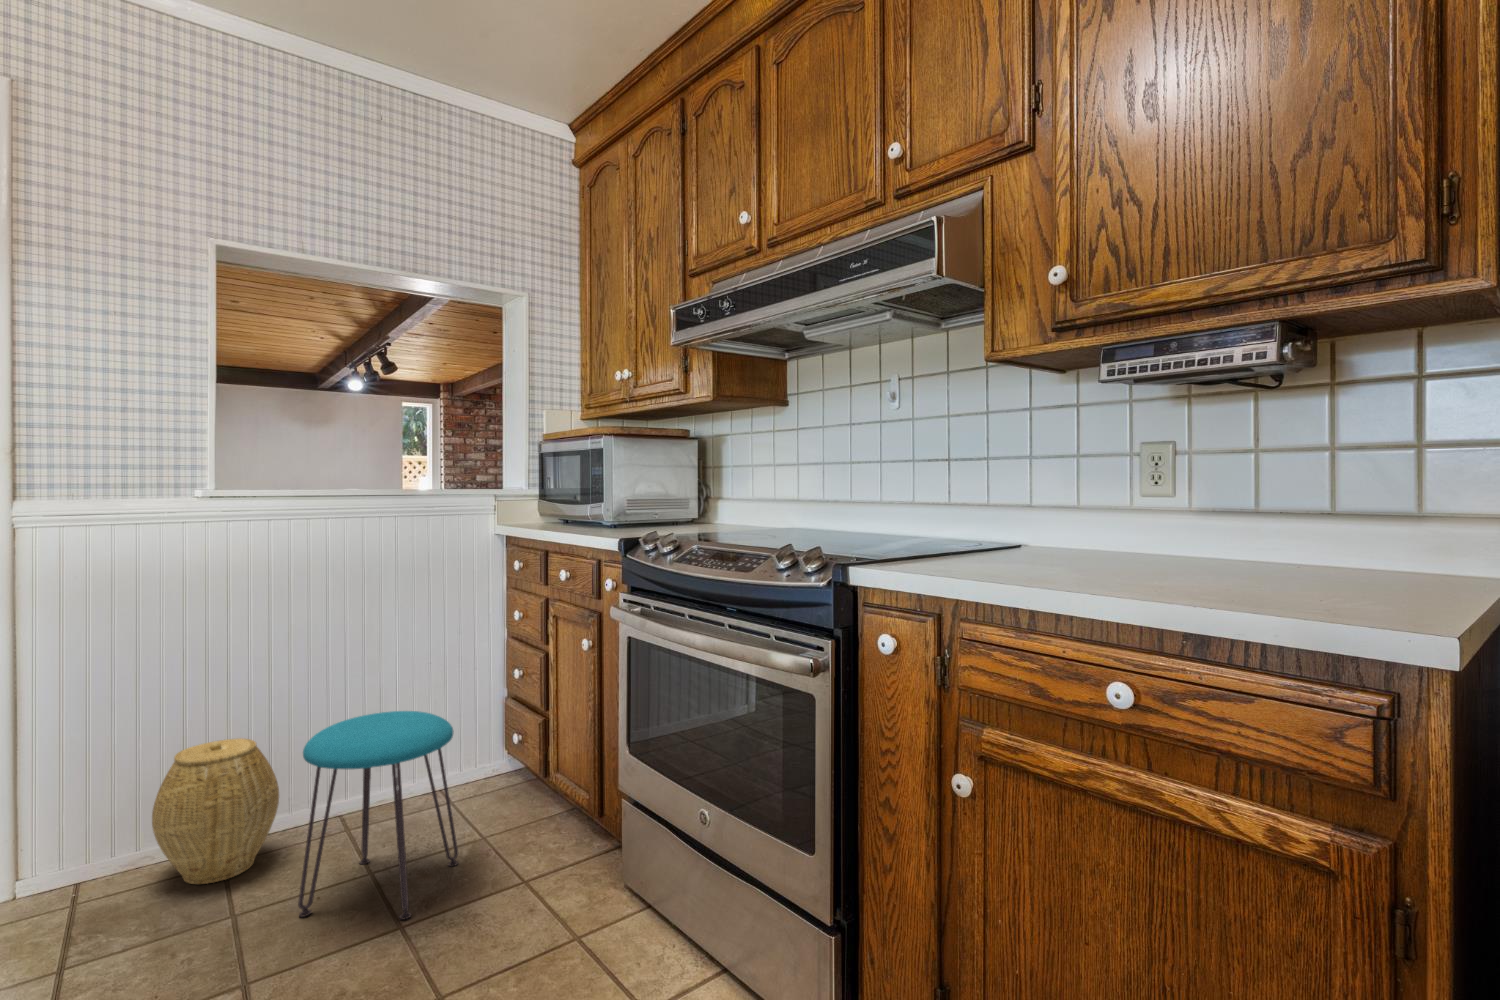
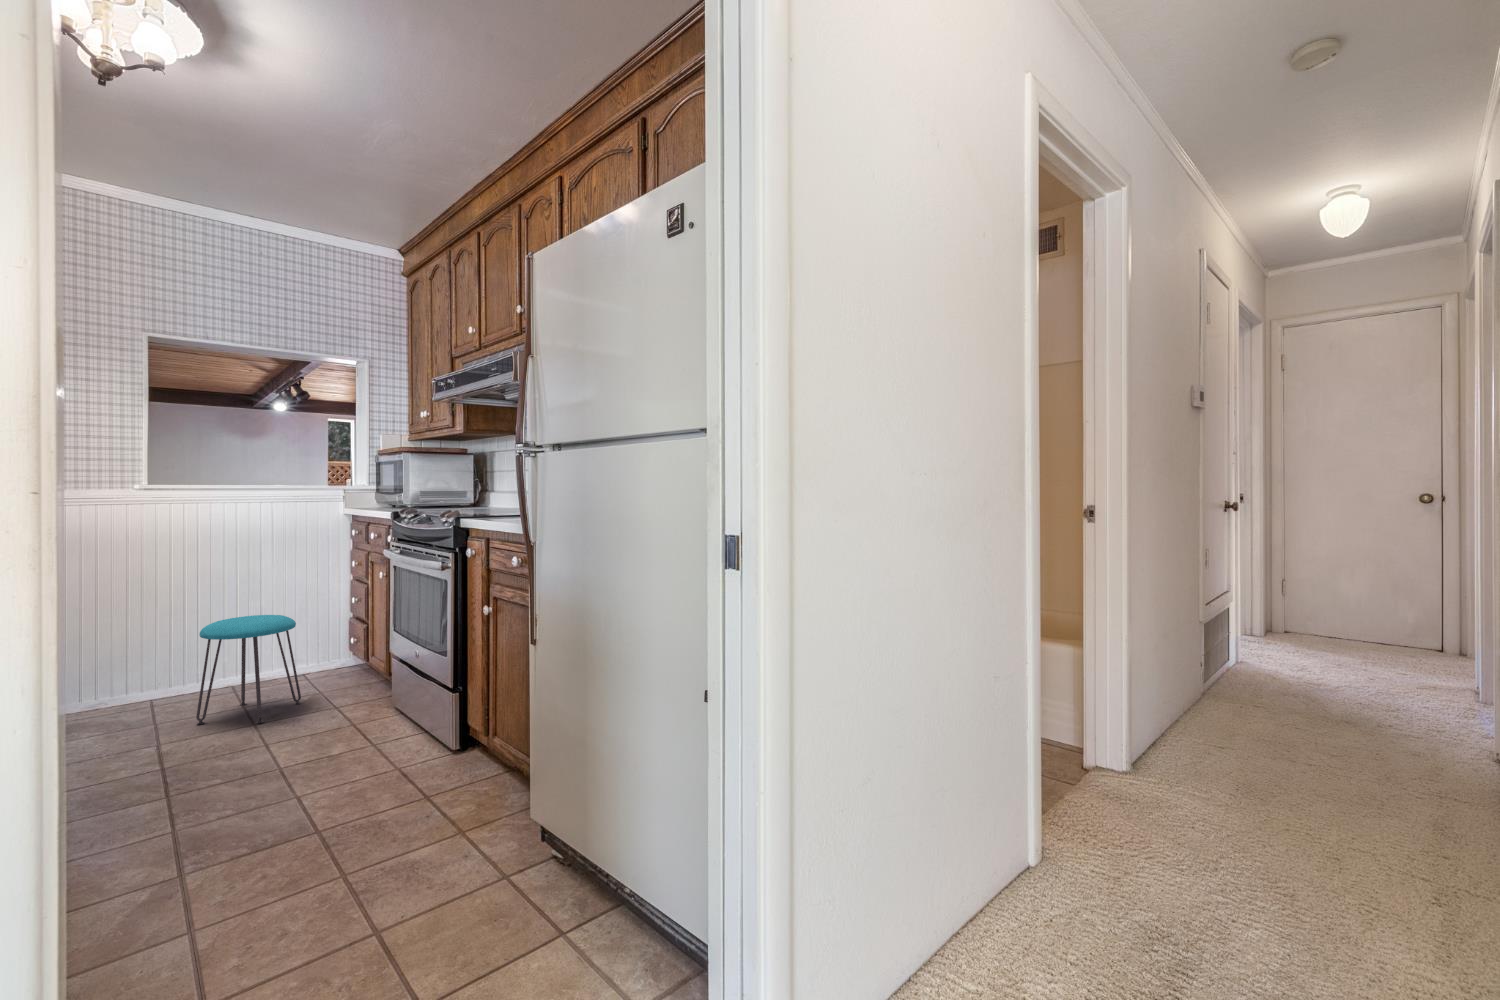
woven basket: present [152,738,279,884] -> none [108,634,190,715]

